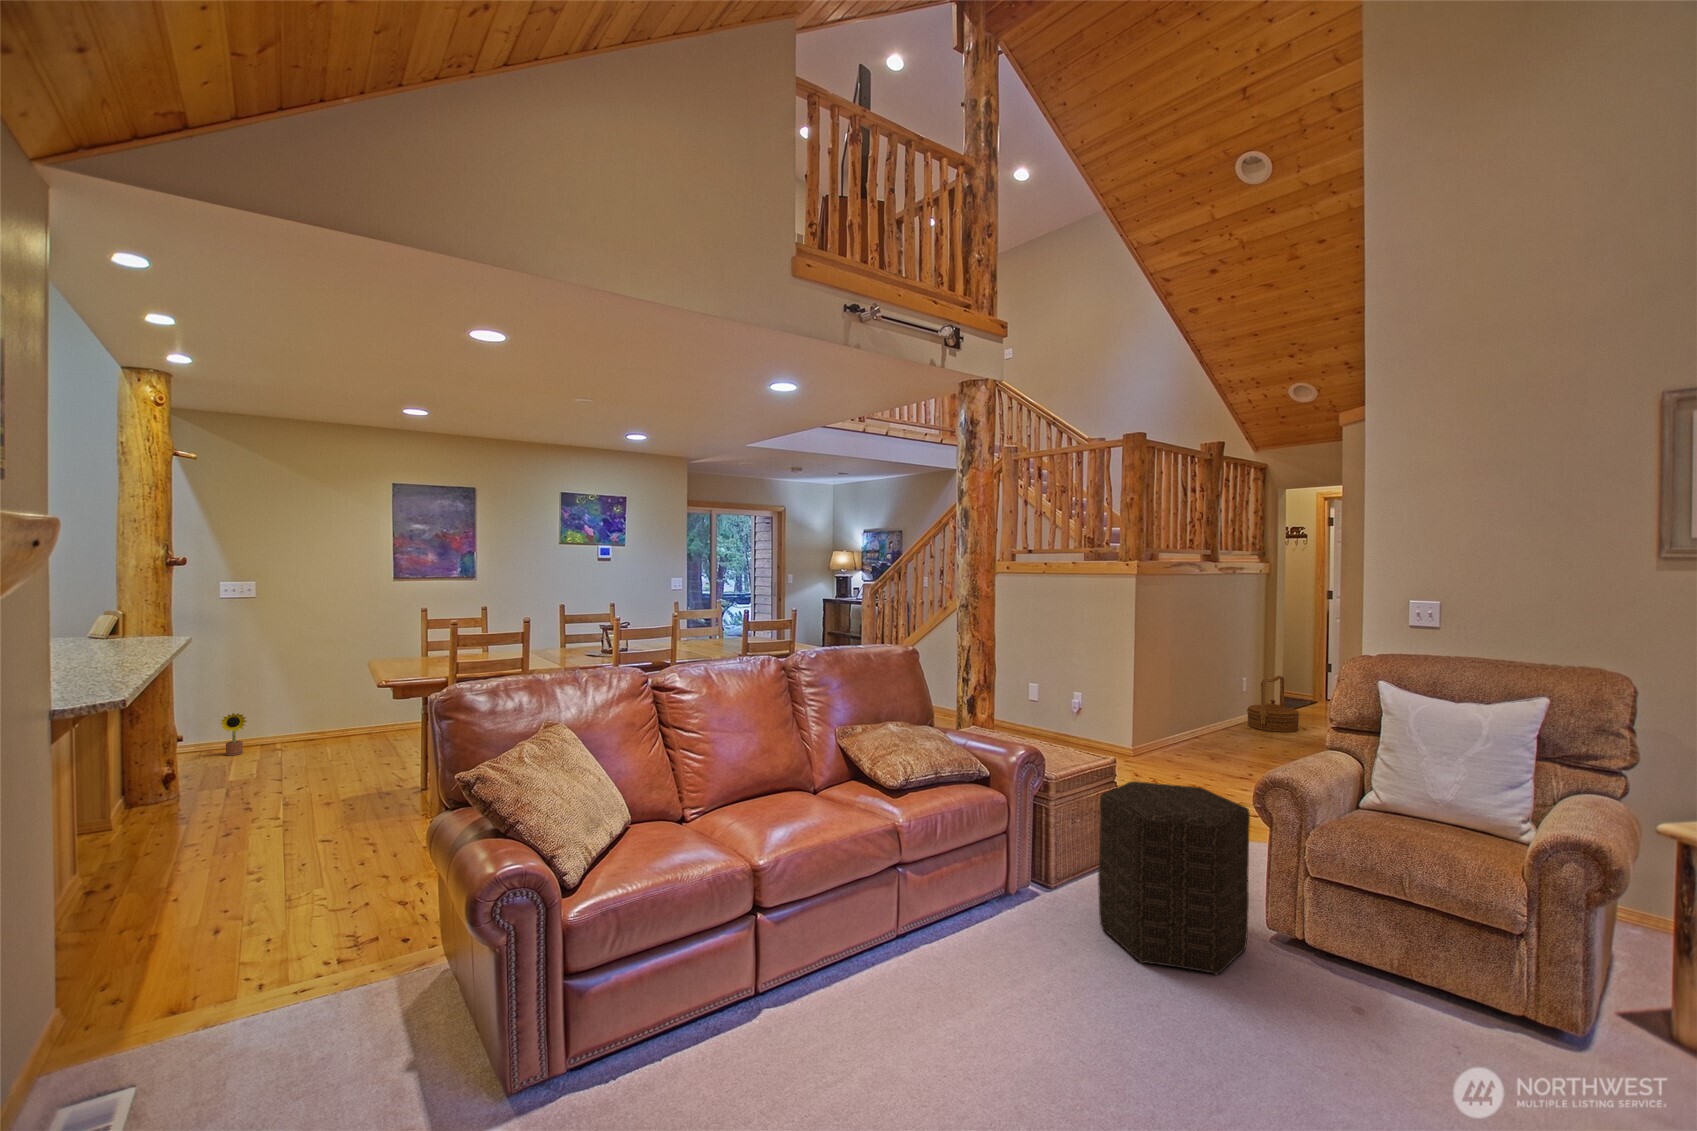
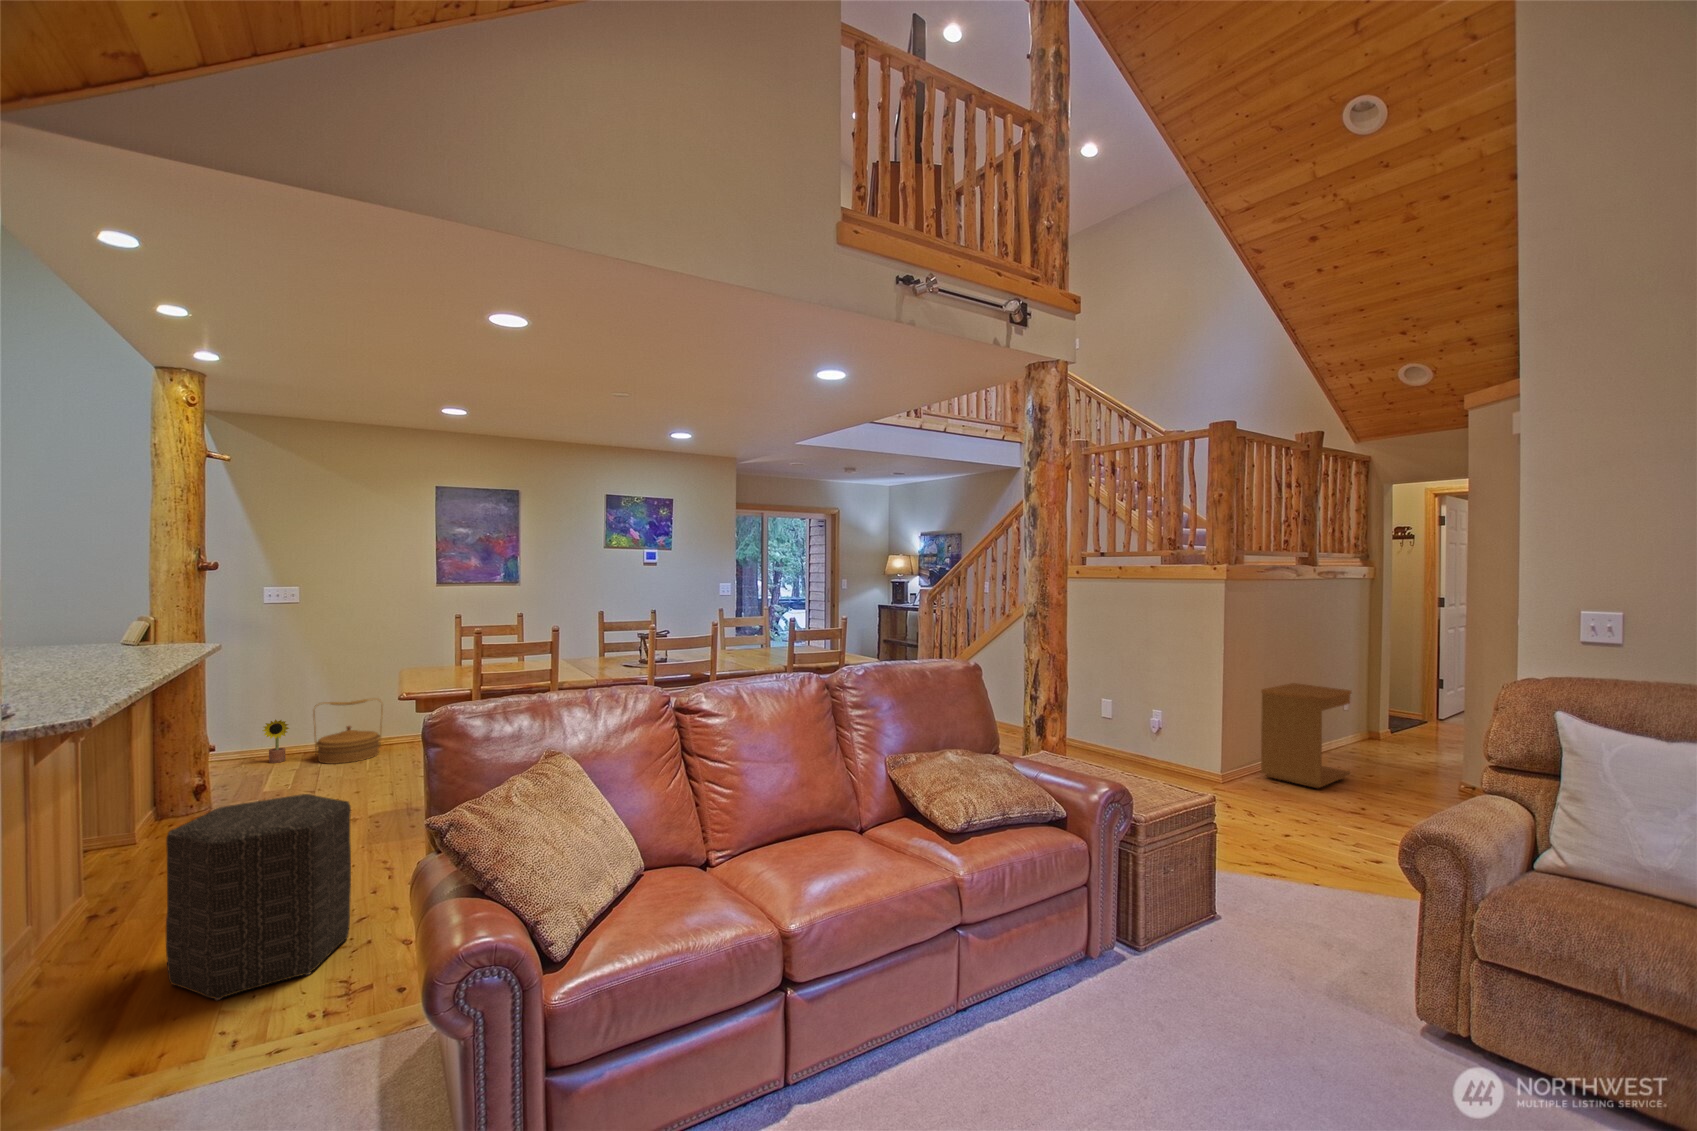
side table: none [1166,667,1244,759] -> present [1261,683,1351,788]
woven basket: present [1247,676,1300,732] -> present [313,698,383,764]
ottoman: present [1098,781,1250,975] -> present [166,794,351,1000]

